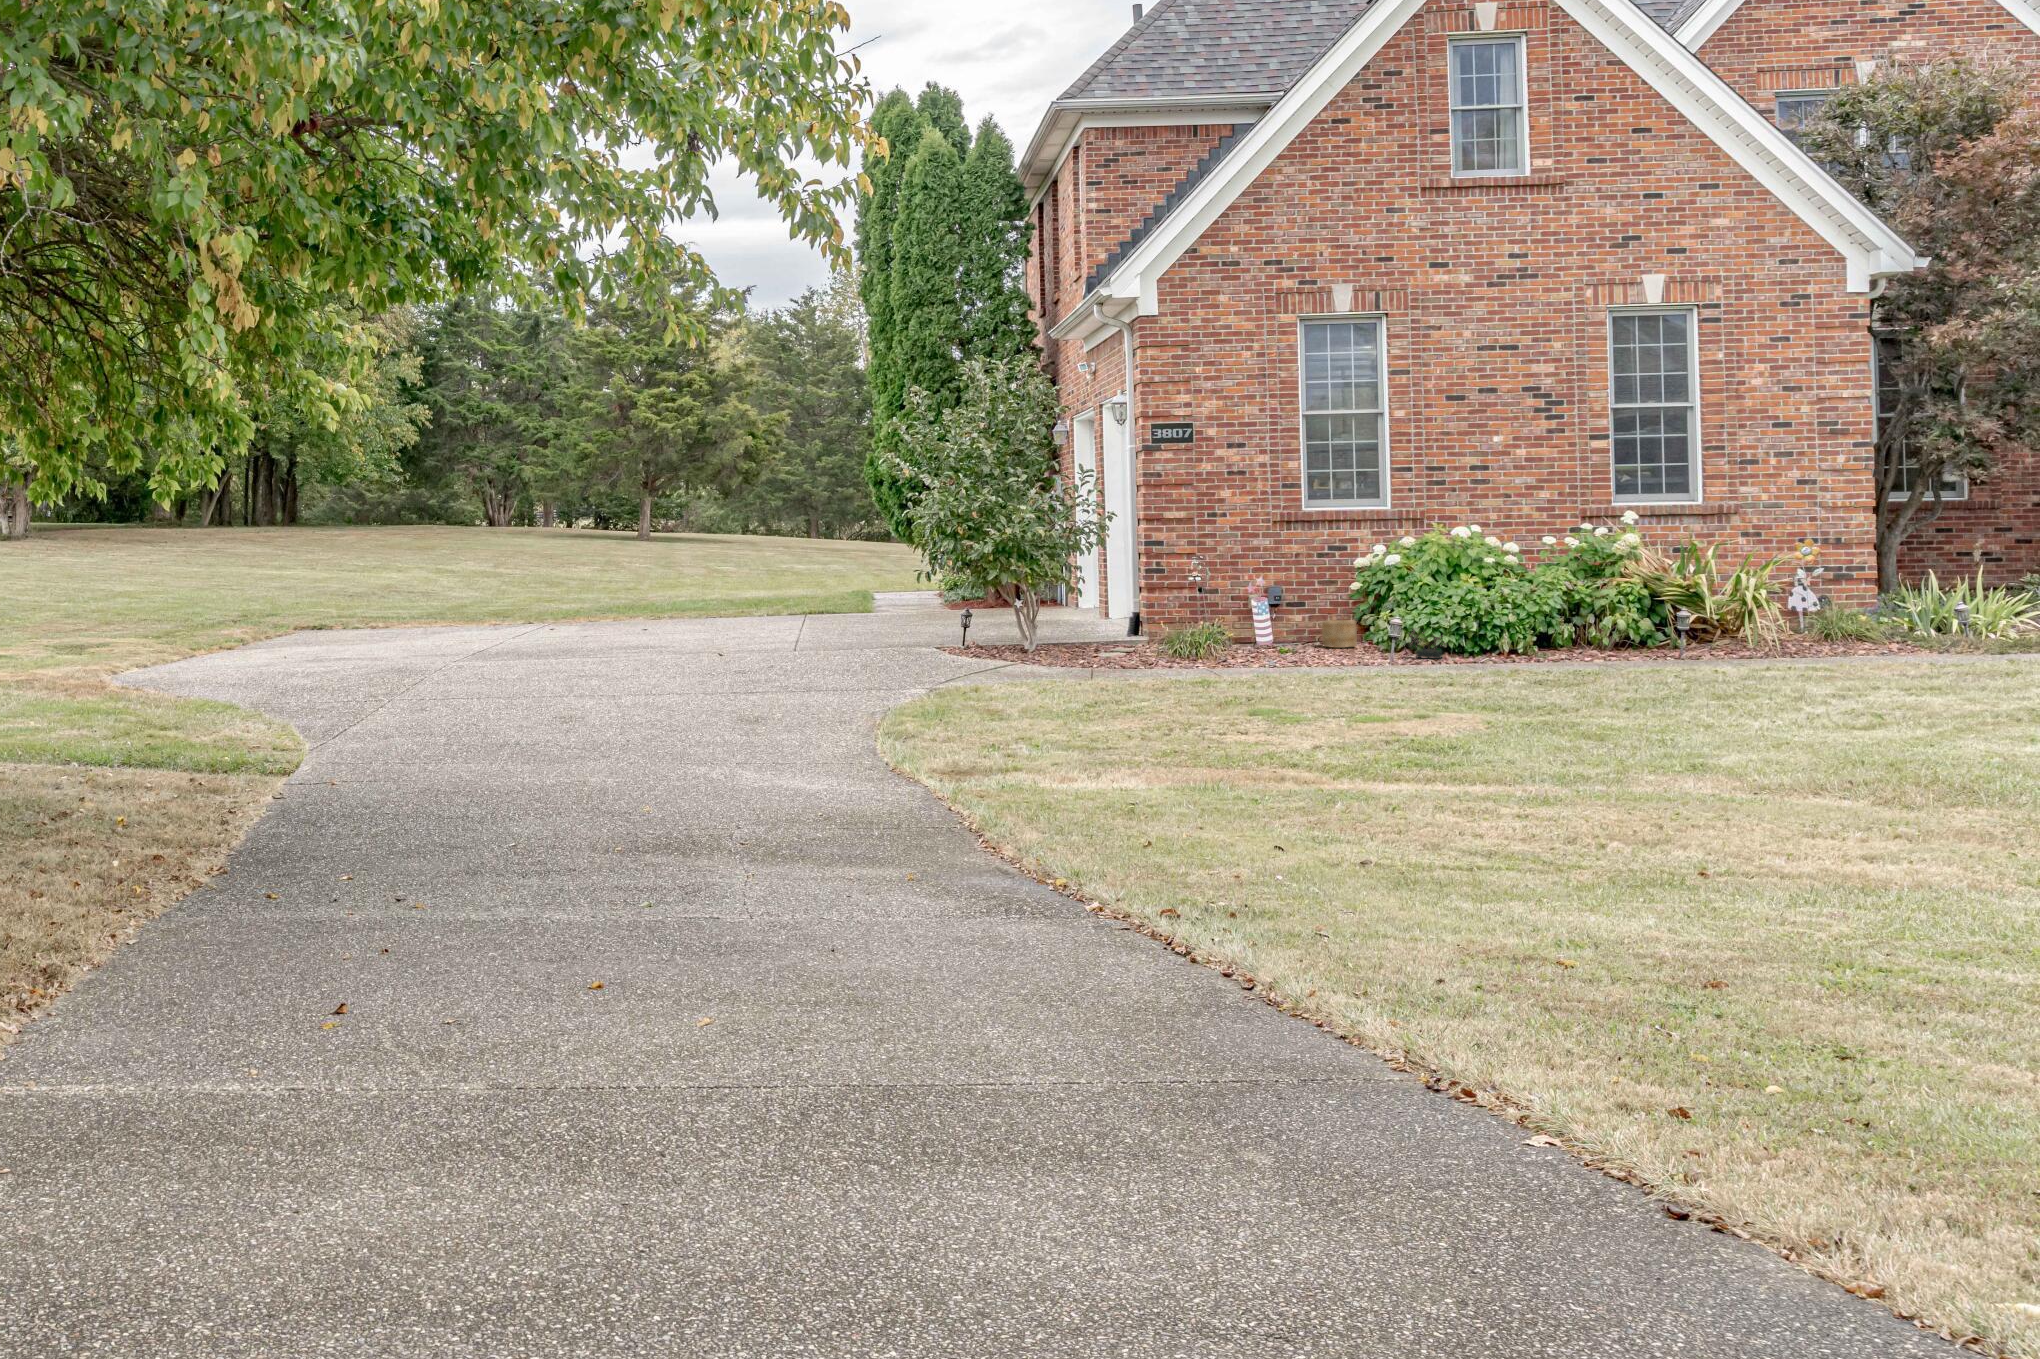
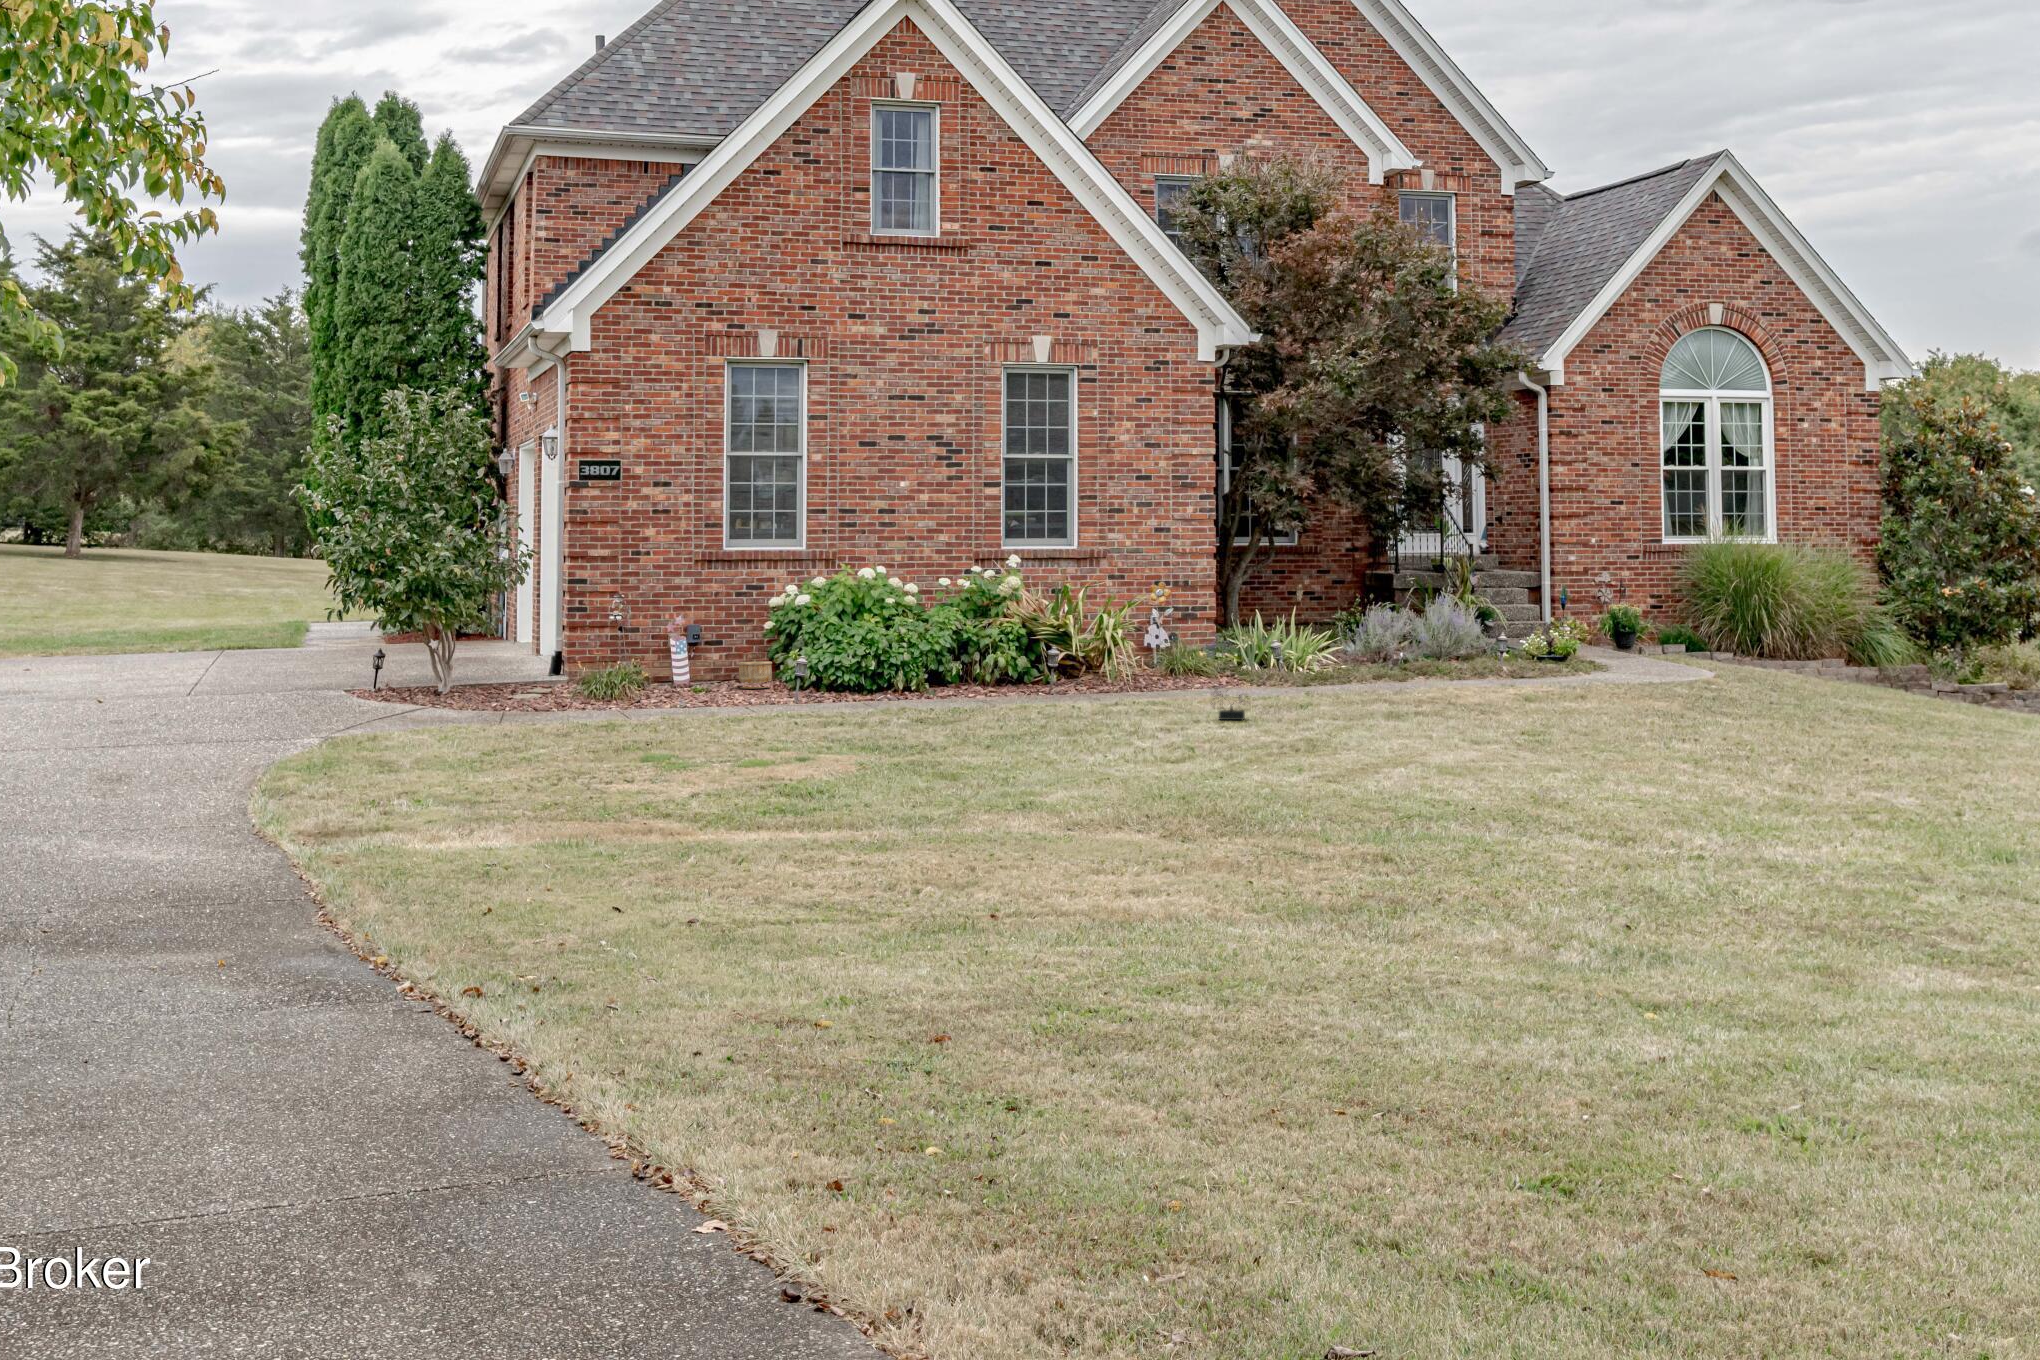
decorative plant: present [1410,628,1445,659] -> present [1211,686,1248,720]

